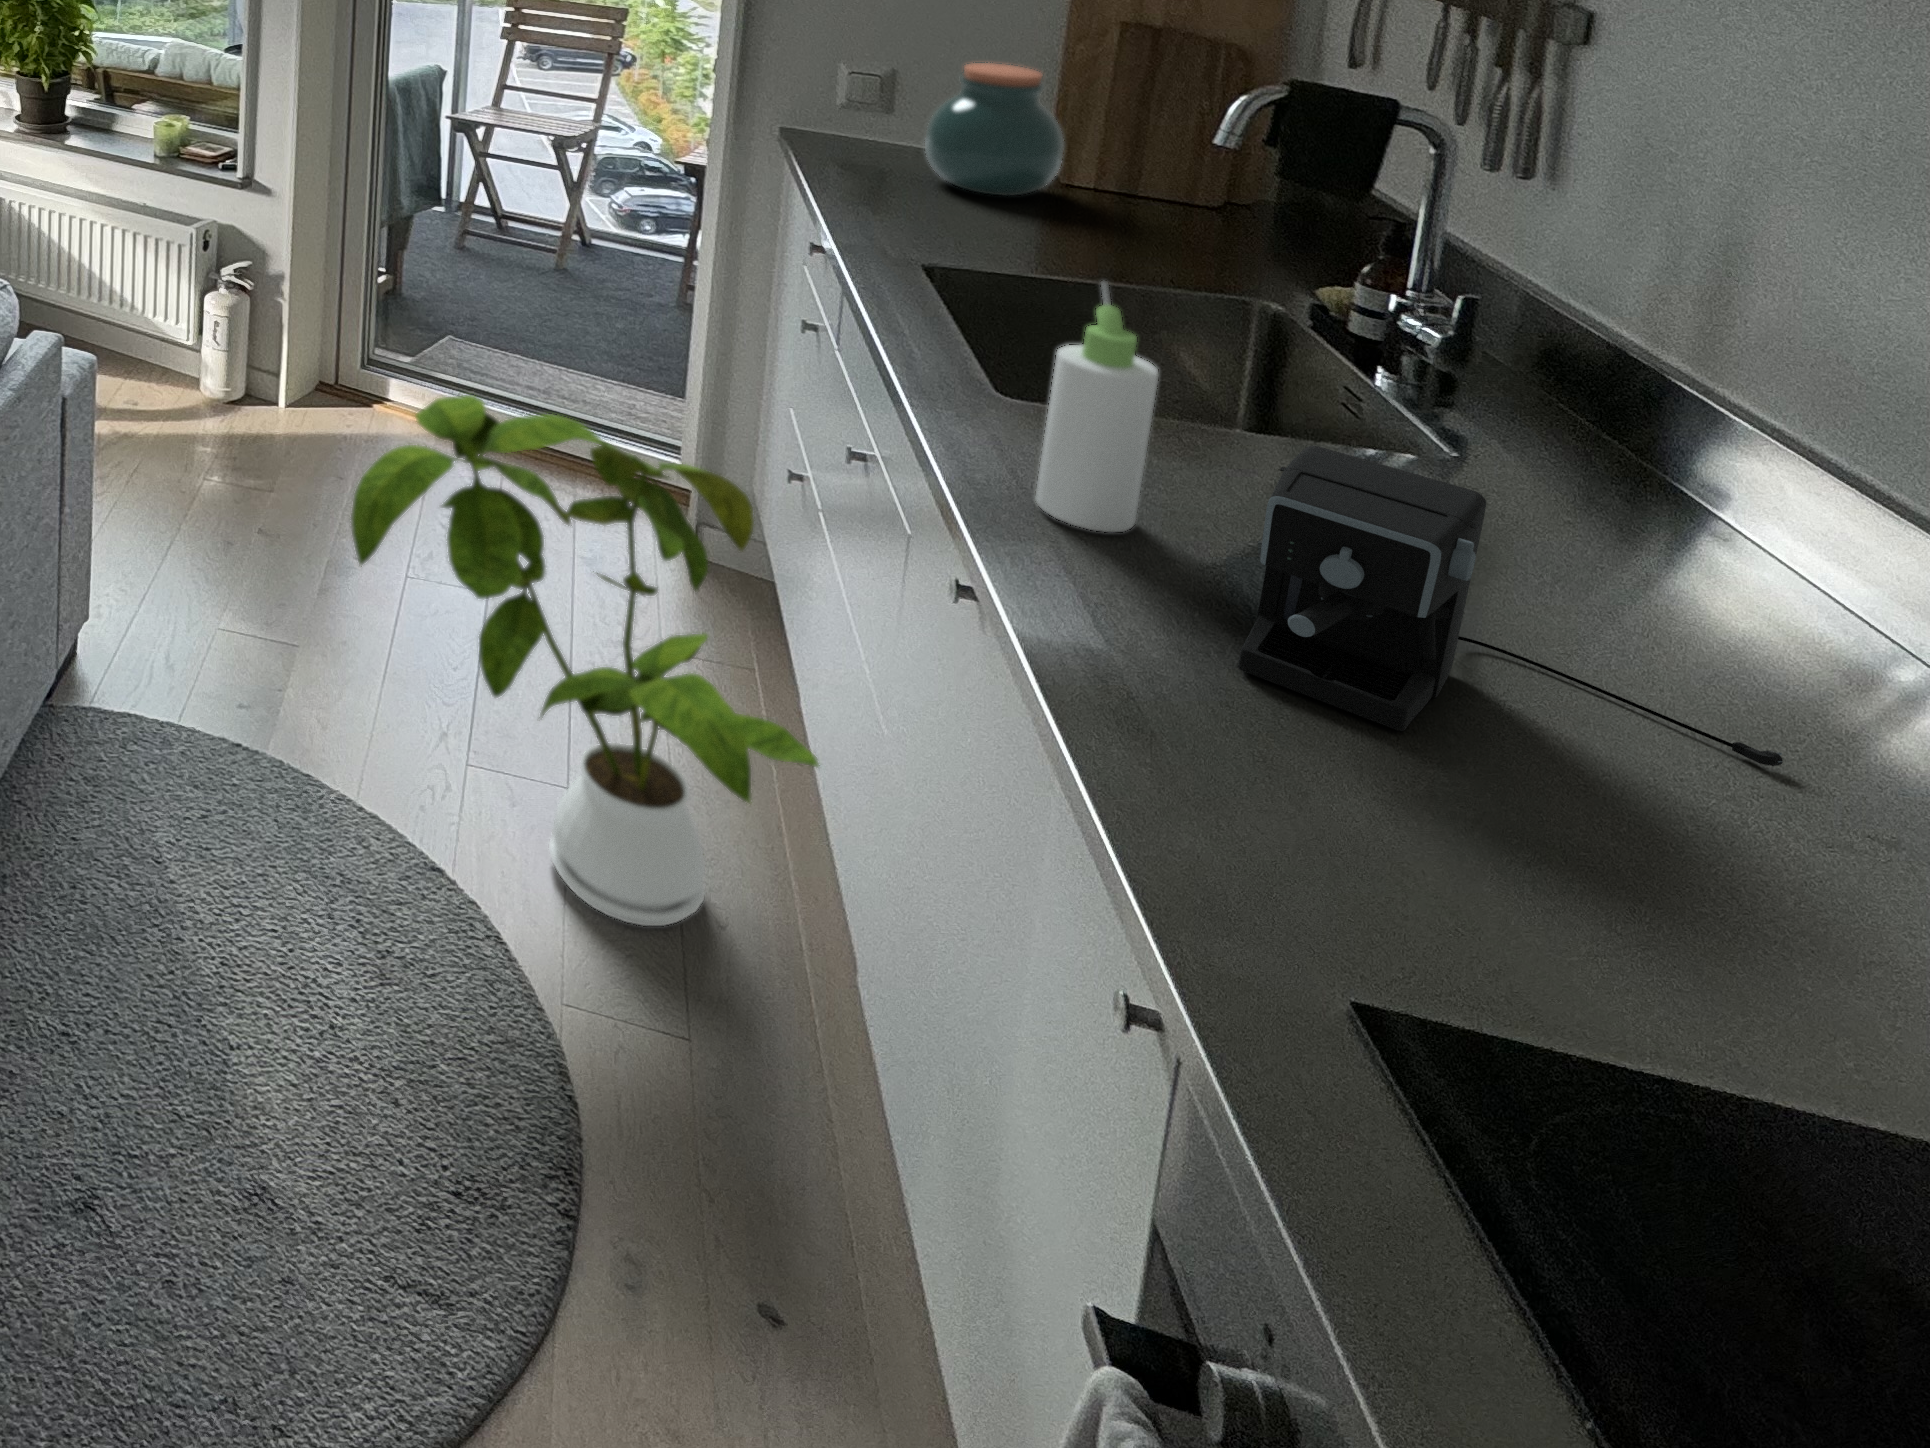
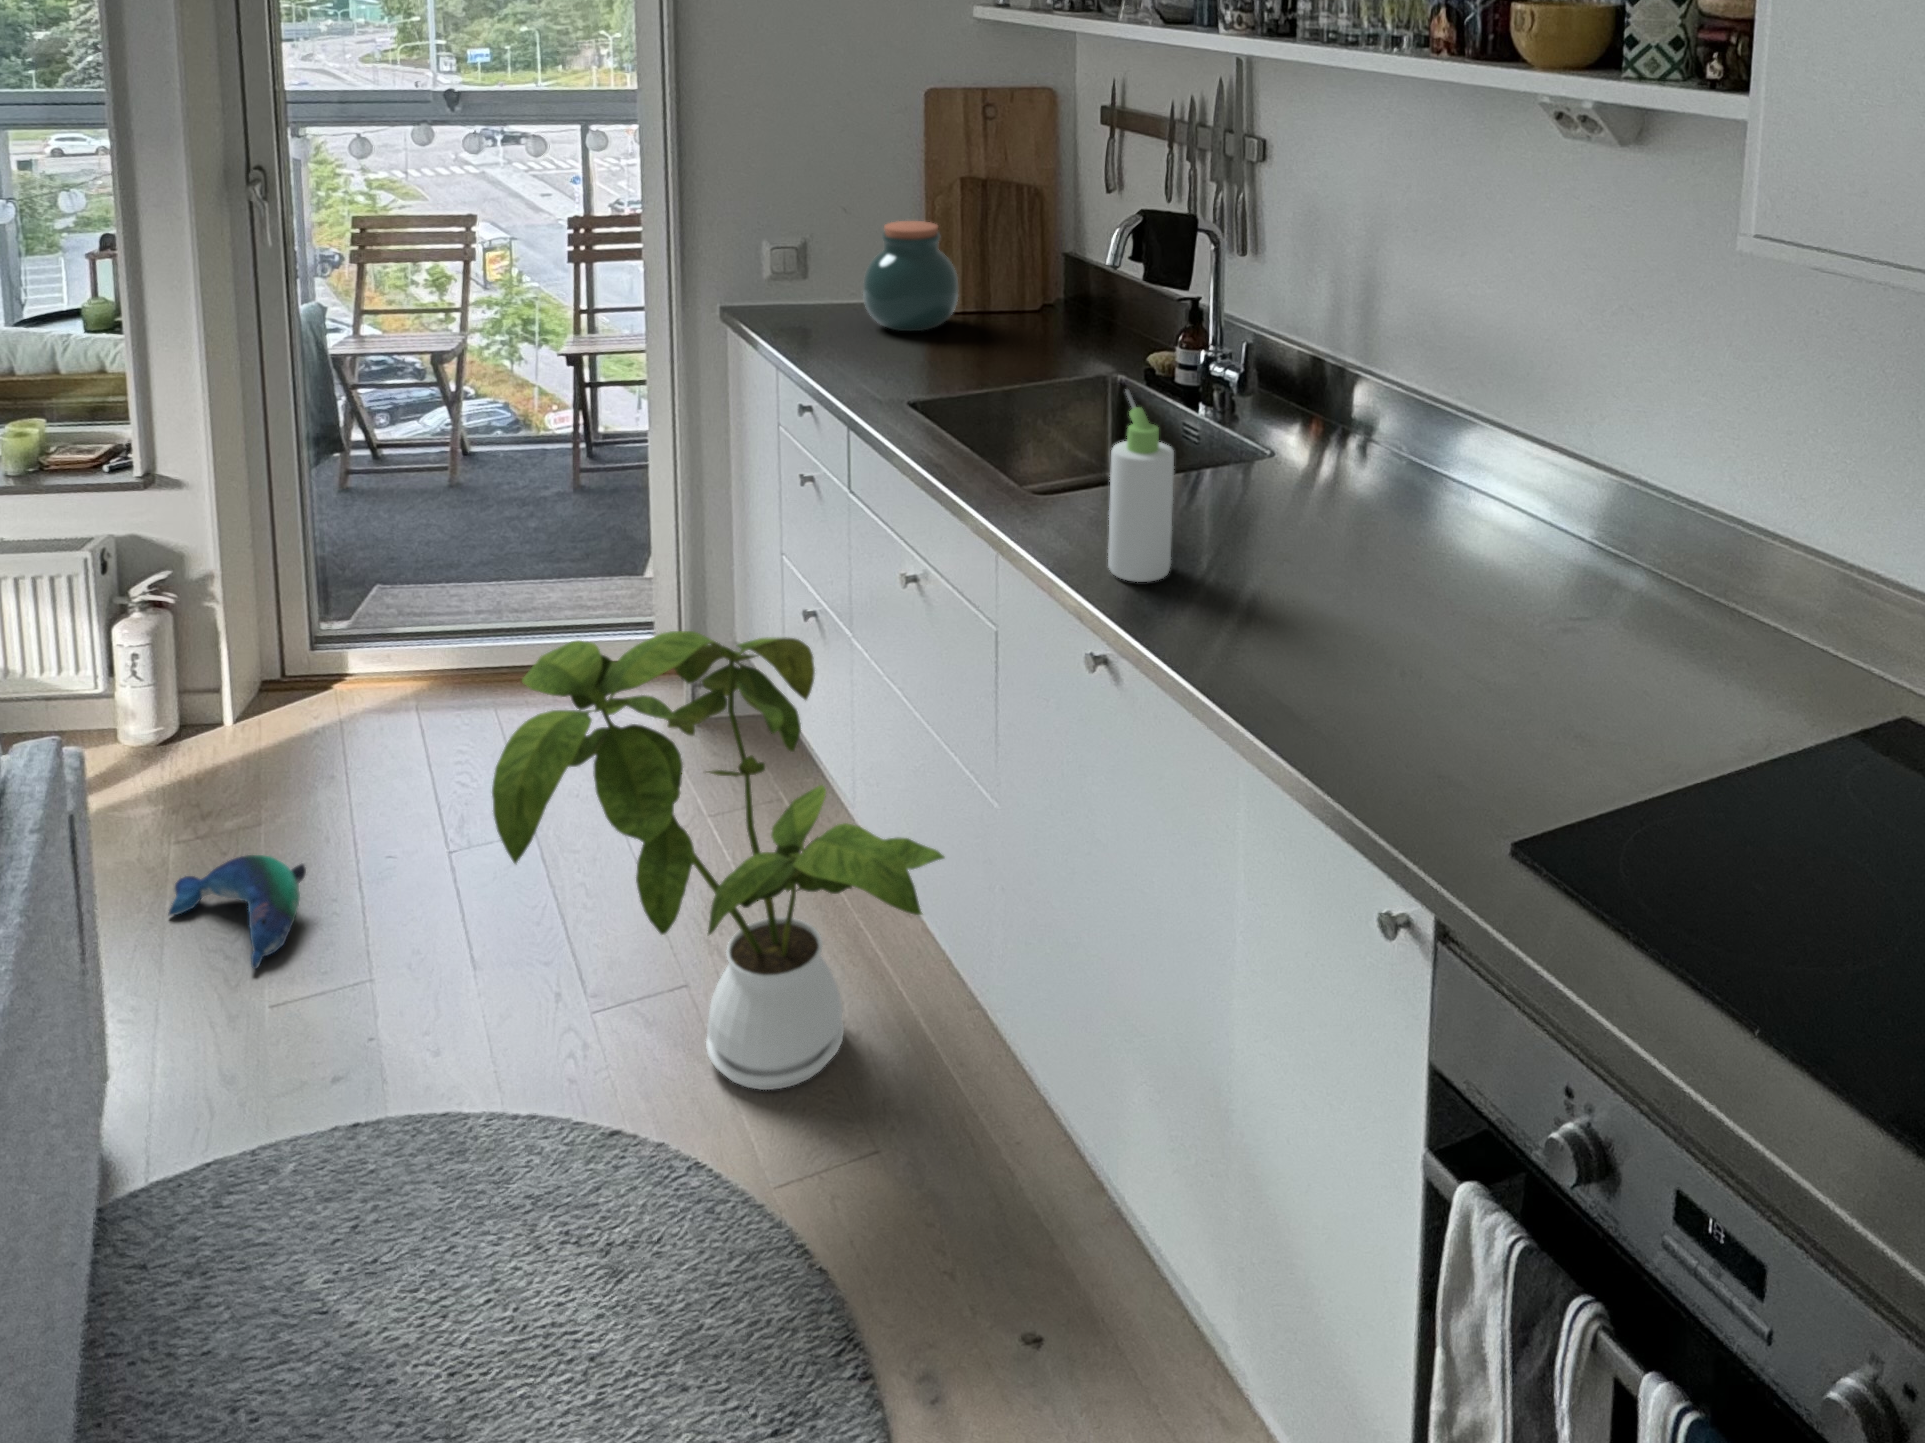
coffee maker: present [1238,446,1783,766] -> none [1265,474,1493,651]
plush toy: none [178,494,276,585] -> present [169,855,306,969]

